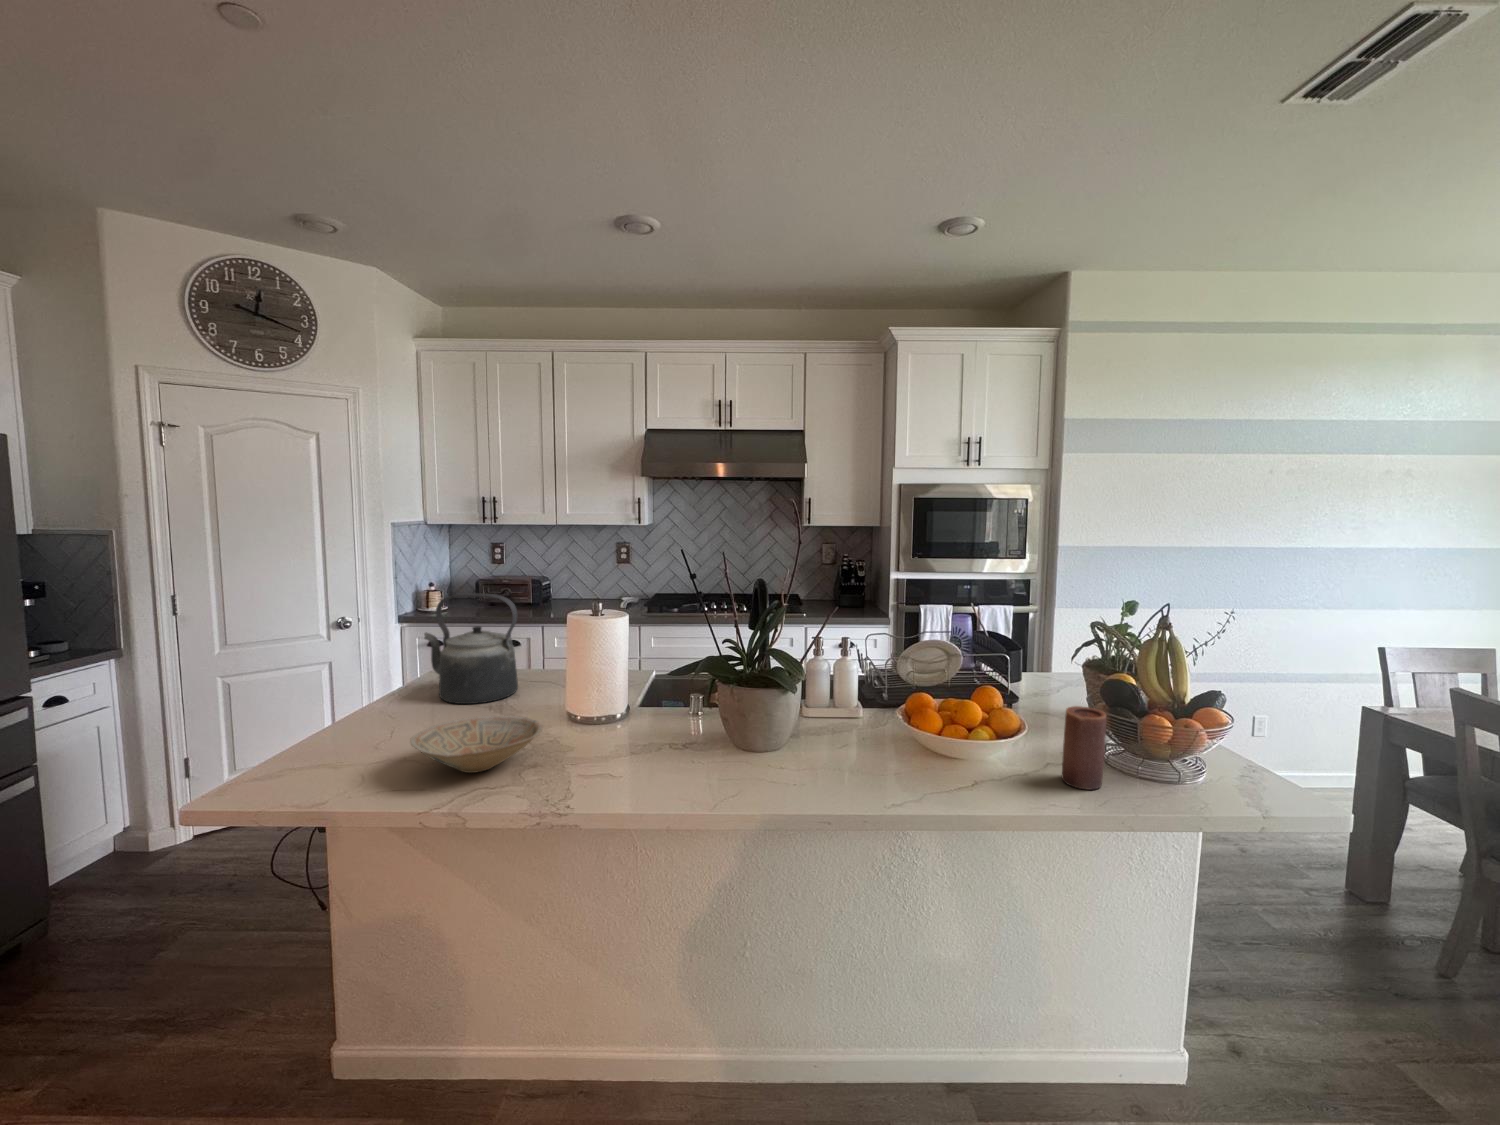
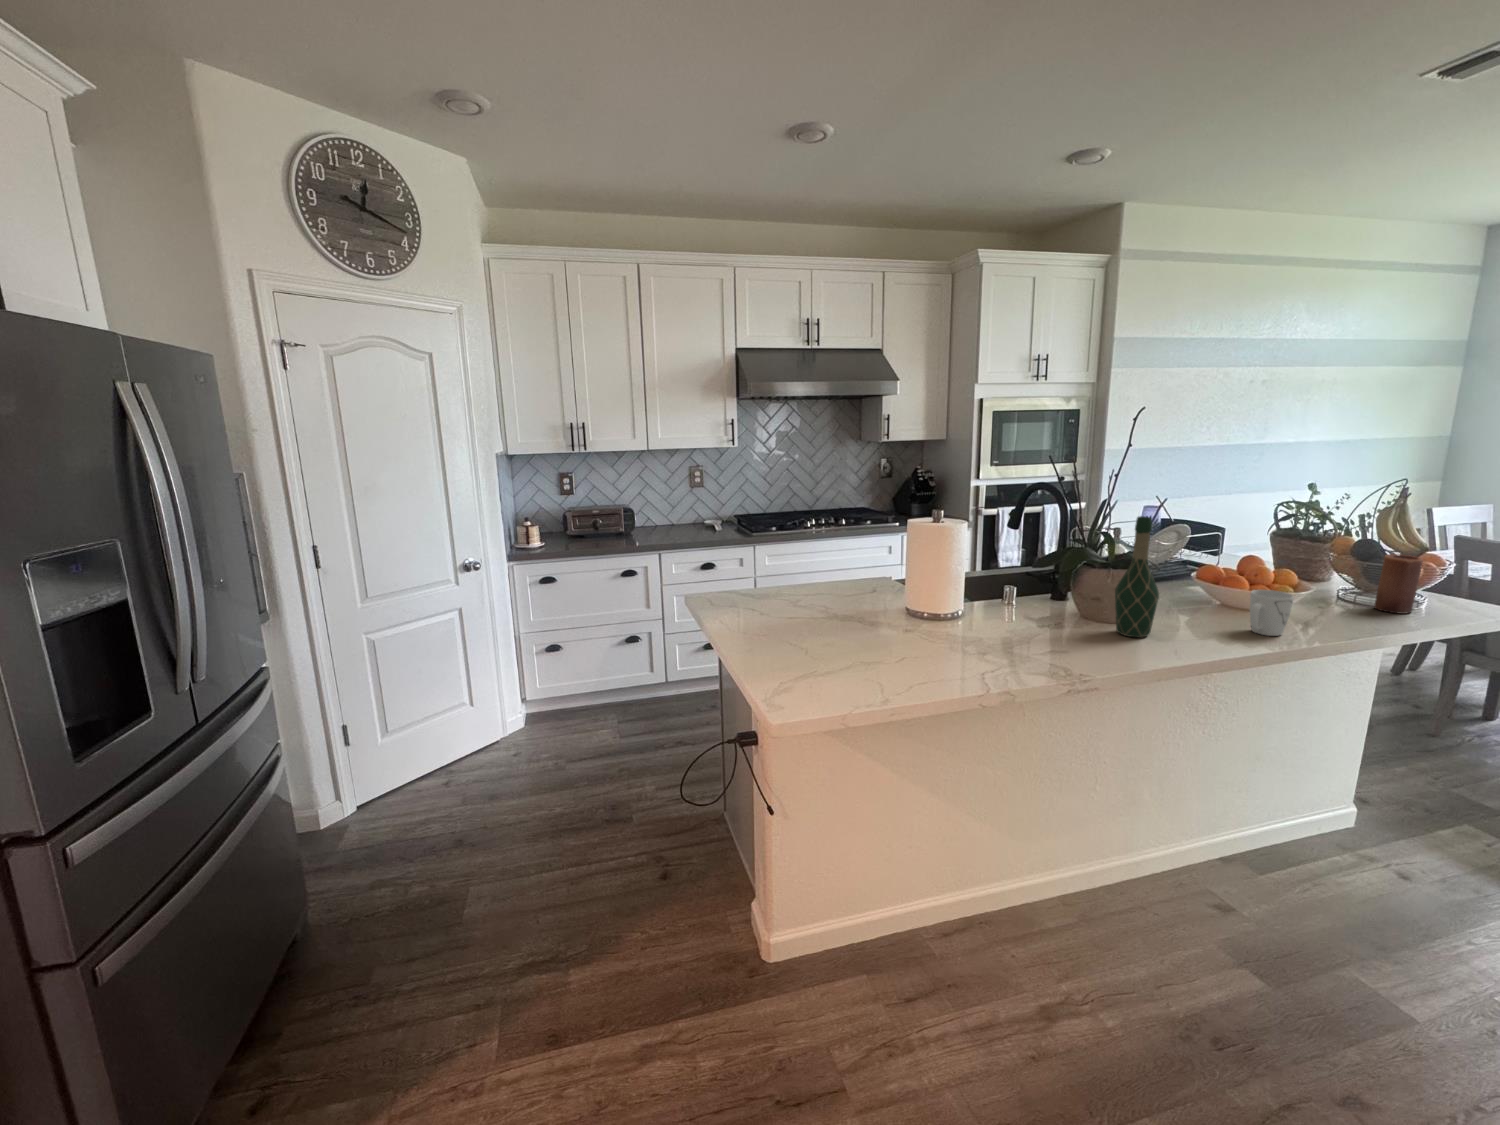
kettle: present [424,593,518,704] -> none [753,509,846,615]
wine bottle: none [669,629,714,774] -> present [1115,516,1159,637]
bowl: present [410,716,542,773] -> none [919,610,1035,659]
mug: none [808,733,865,795] -> present [1250,590,1294,636]

